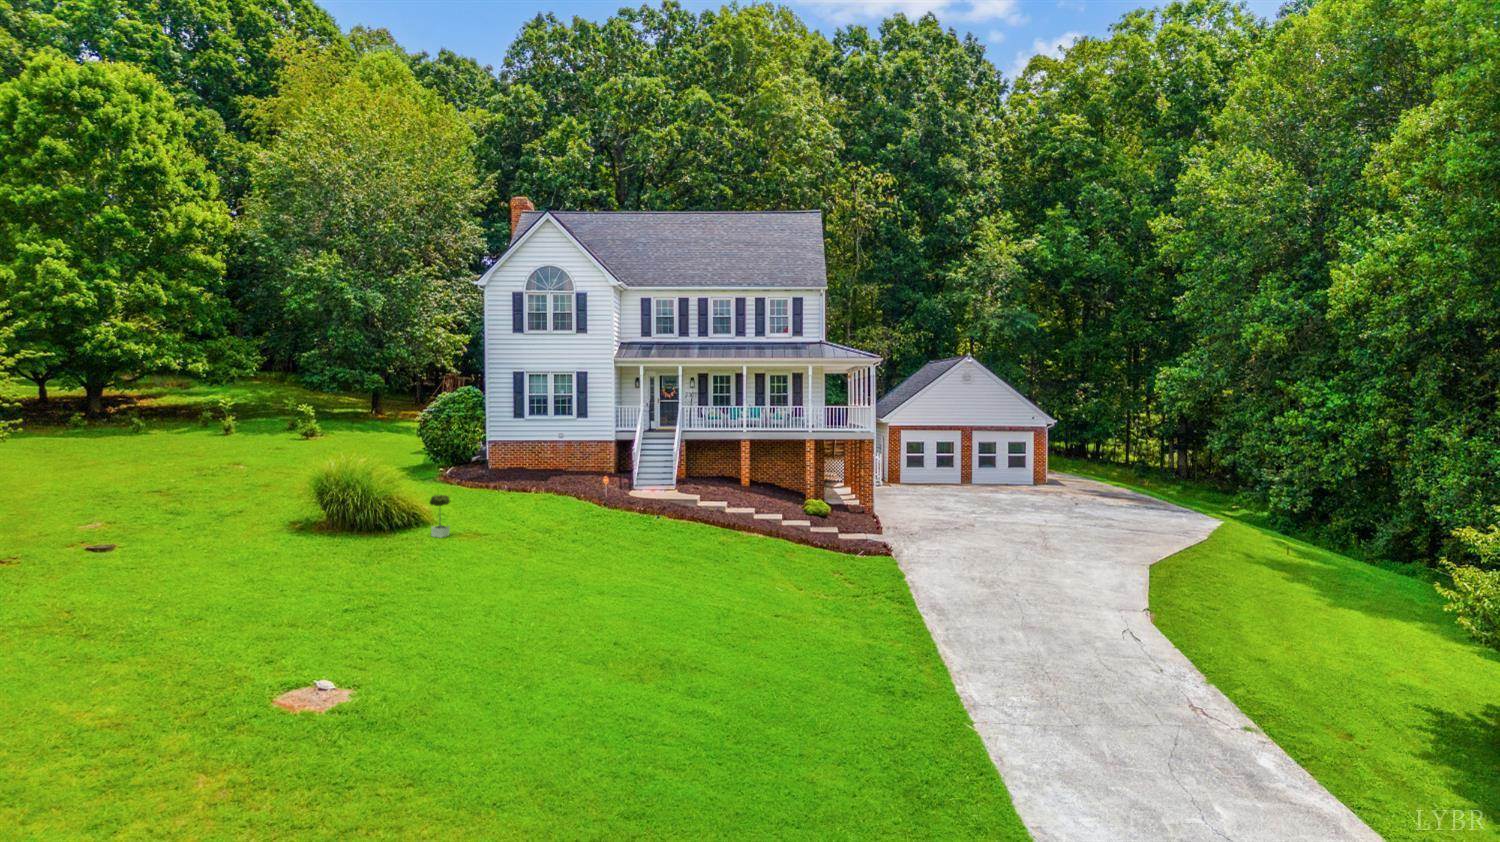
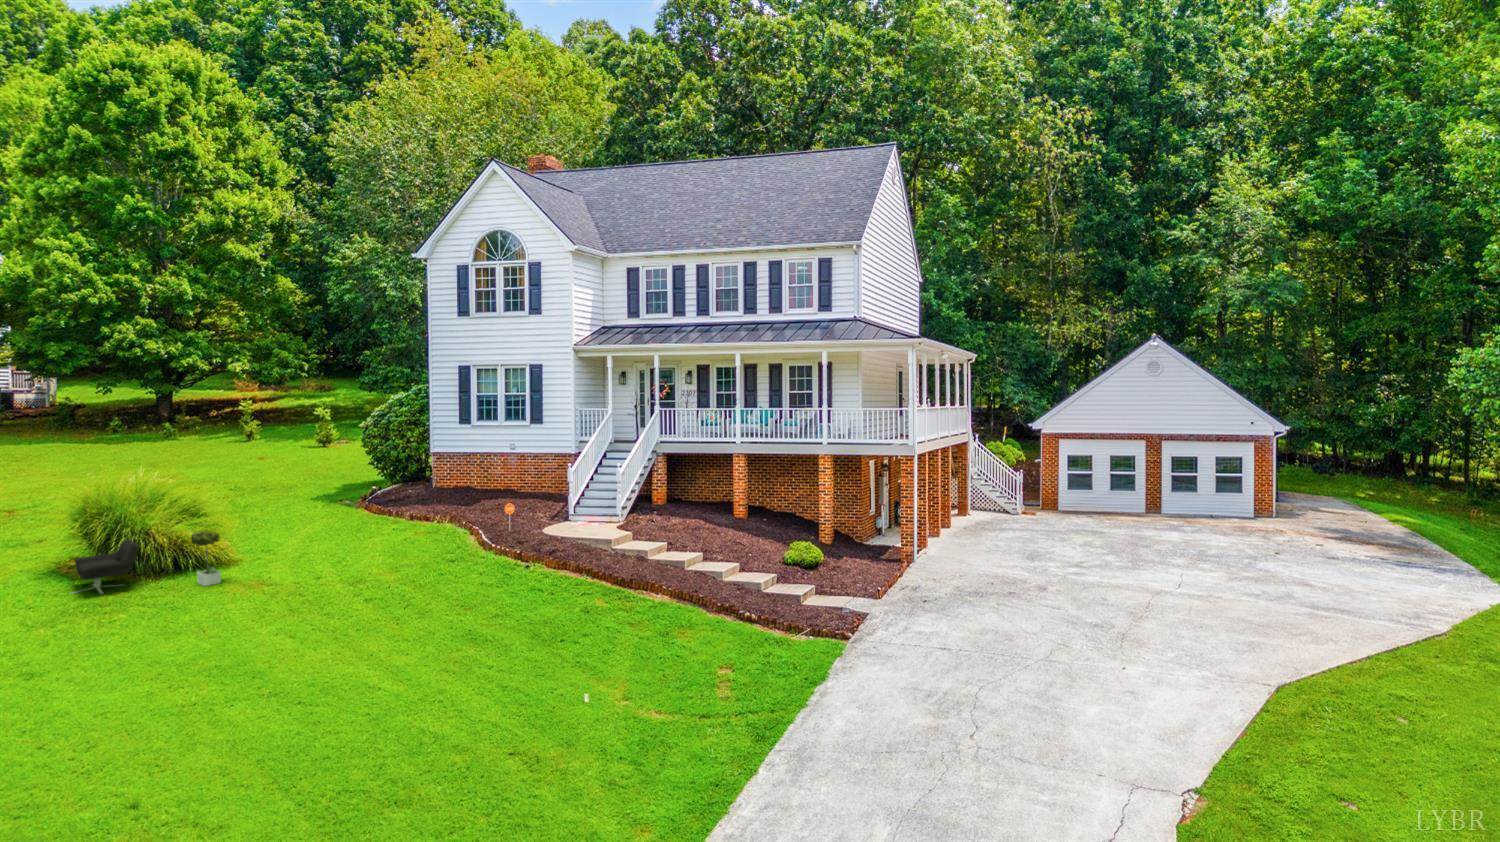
lounge chair: none [355,501,409,544] -> present [75,539,138,594]

